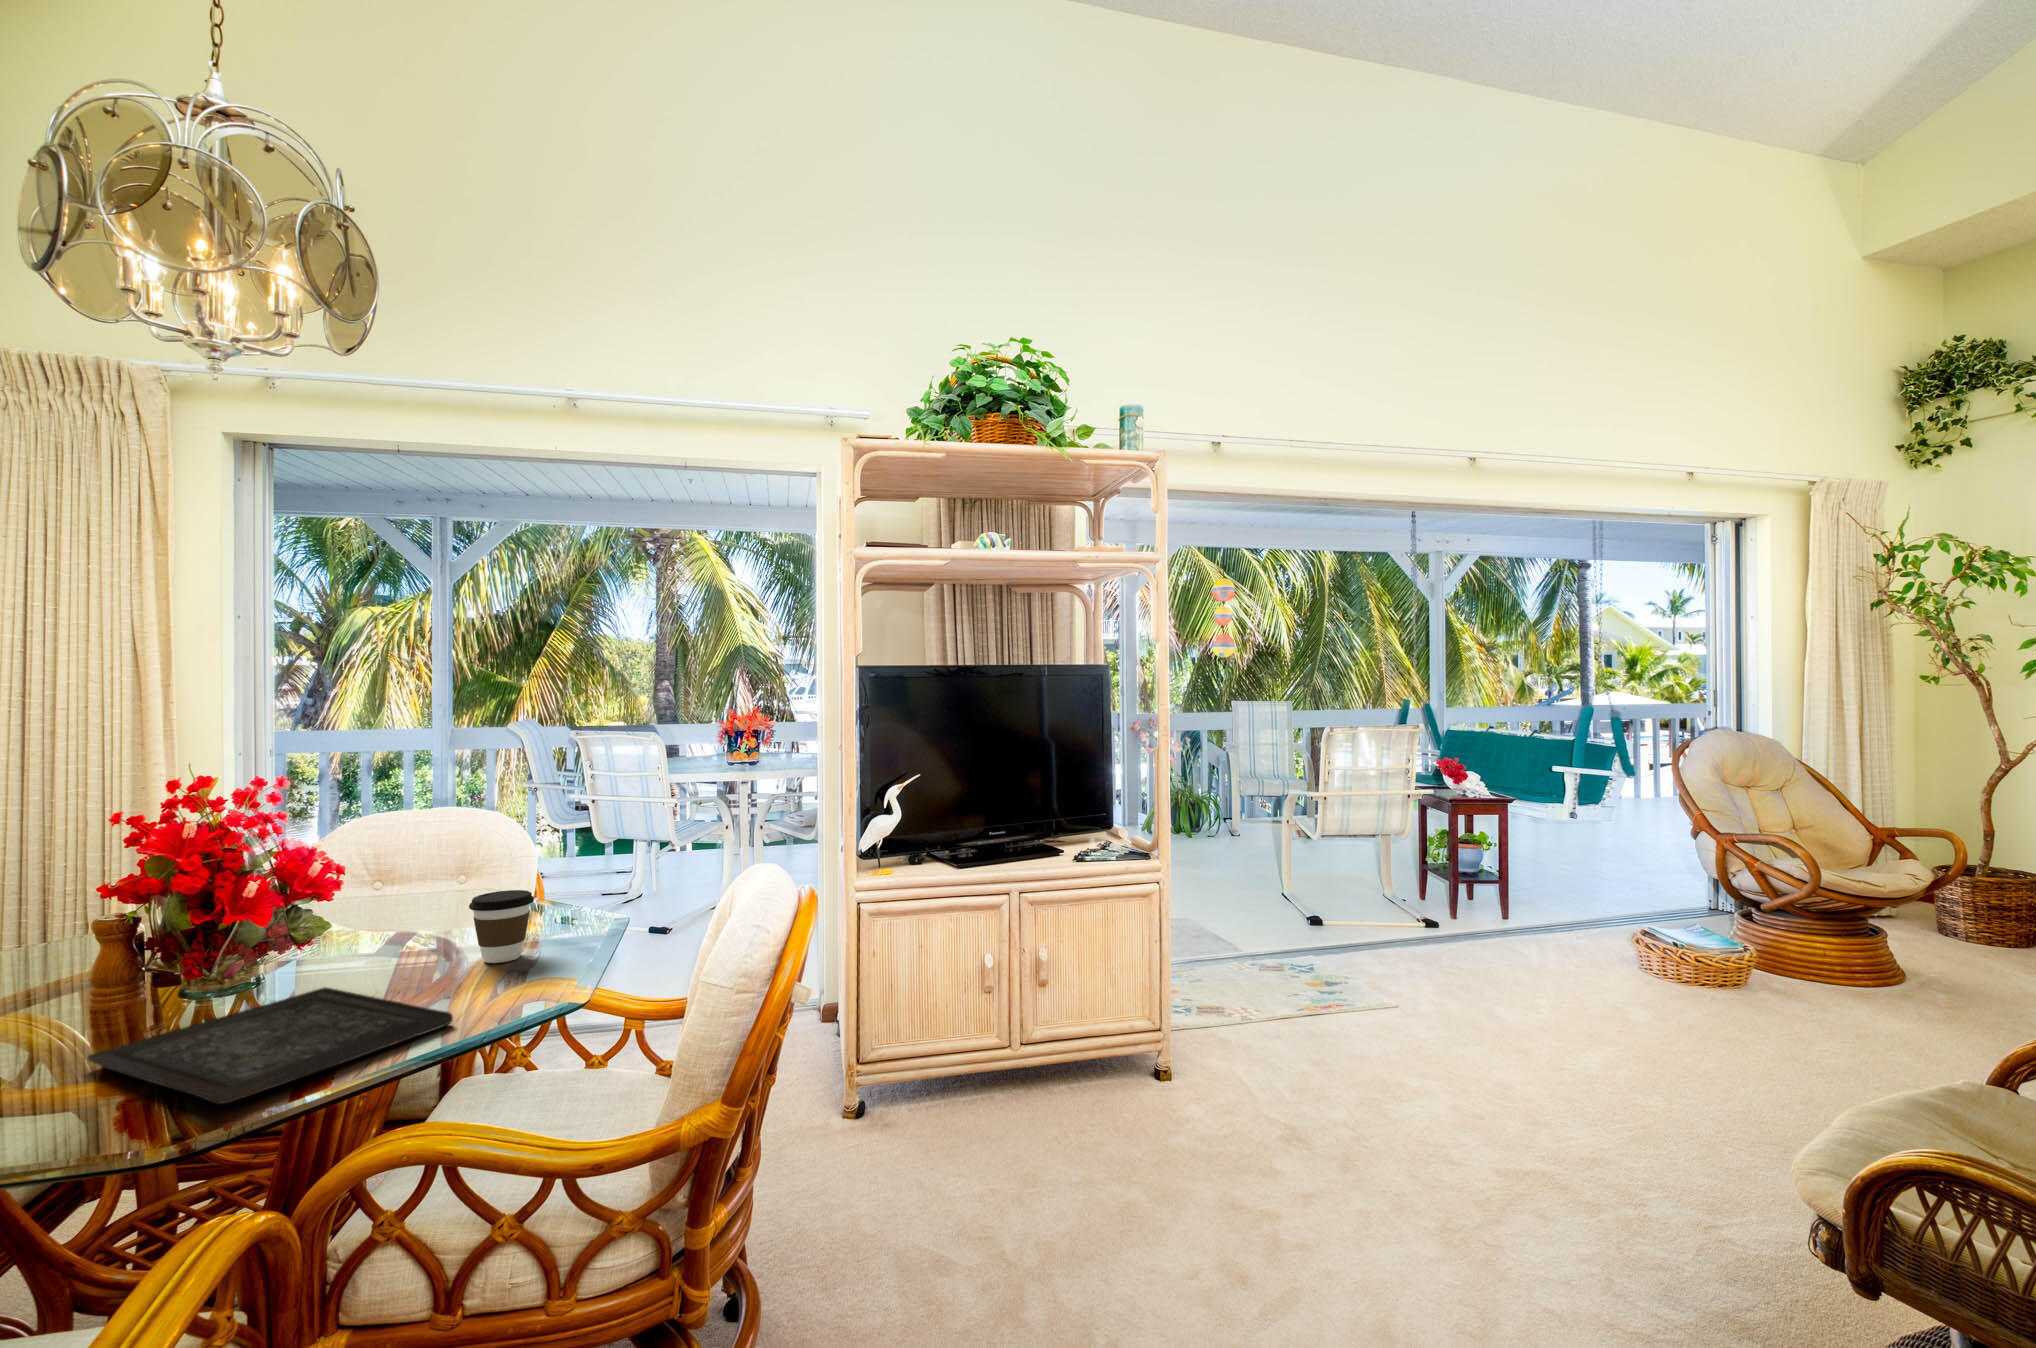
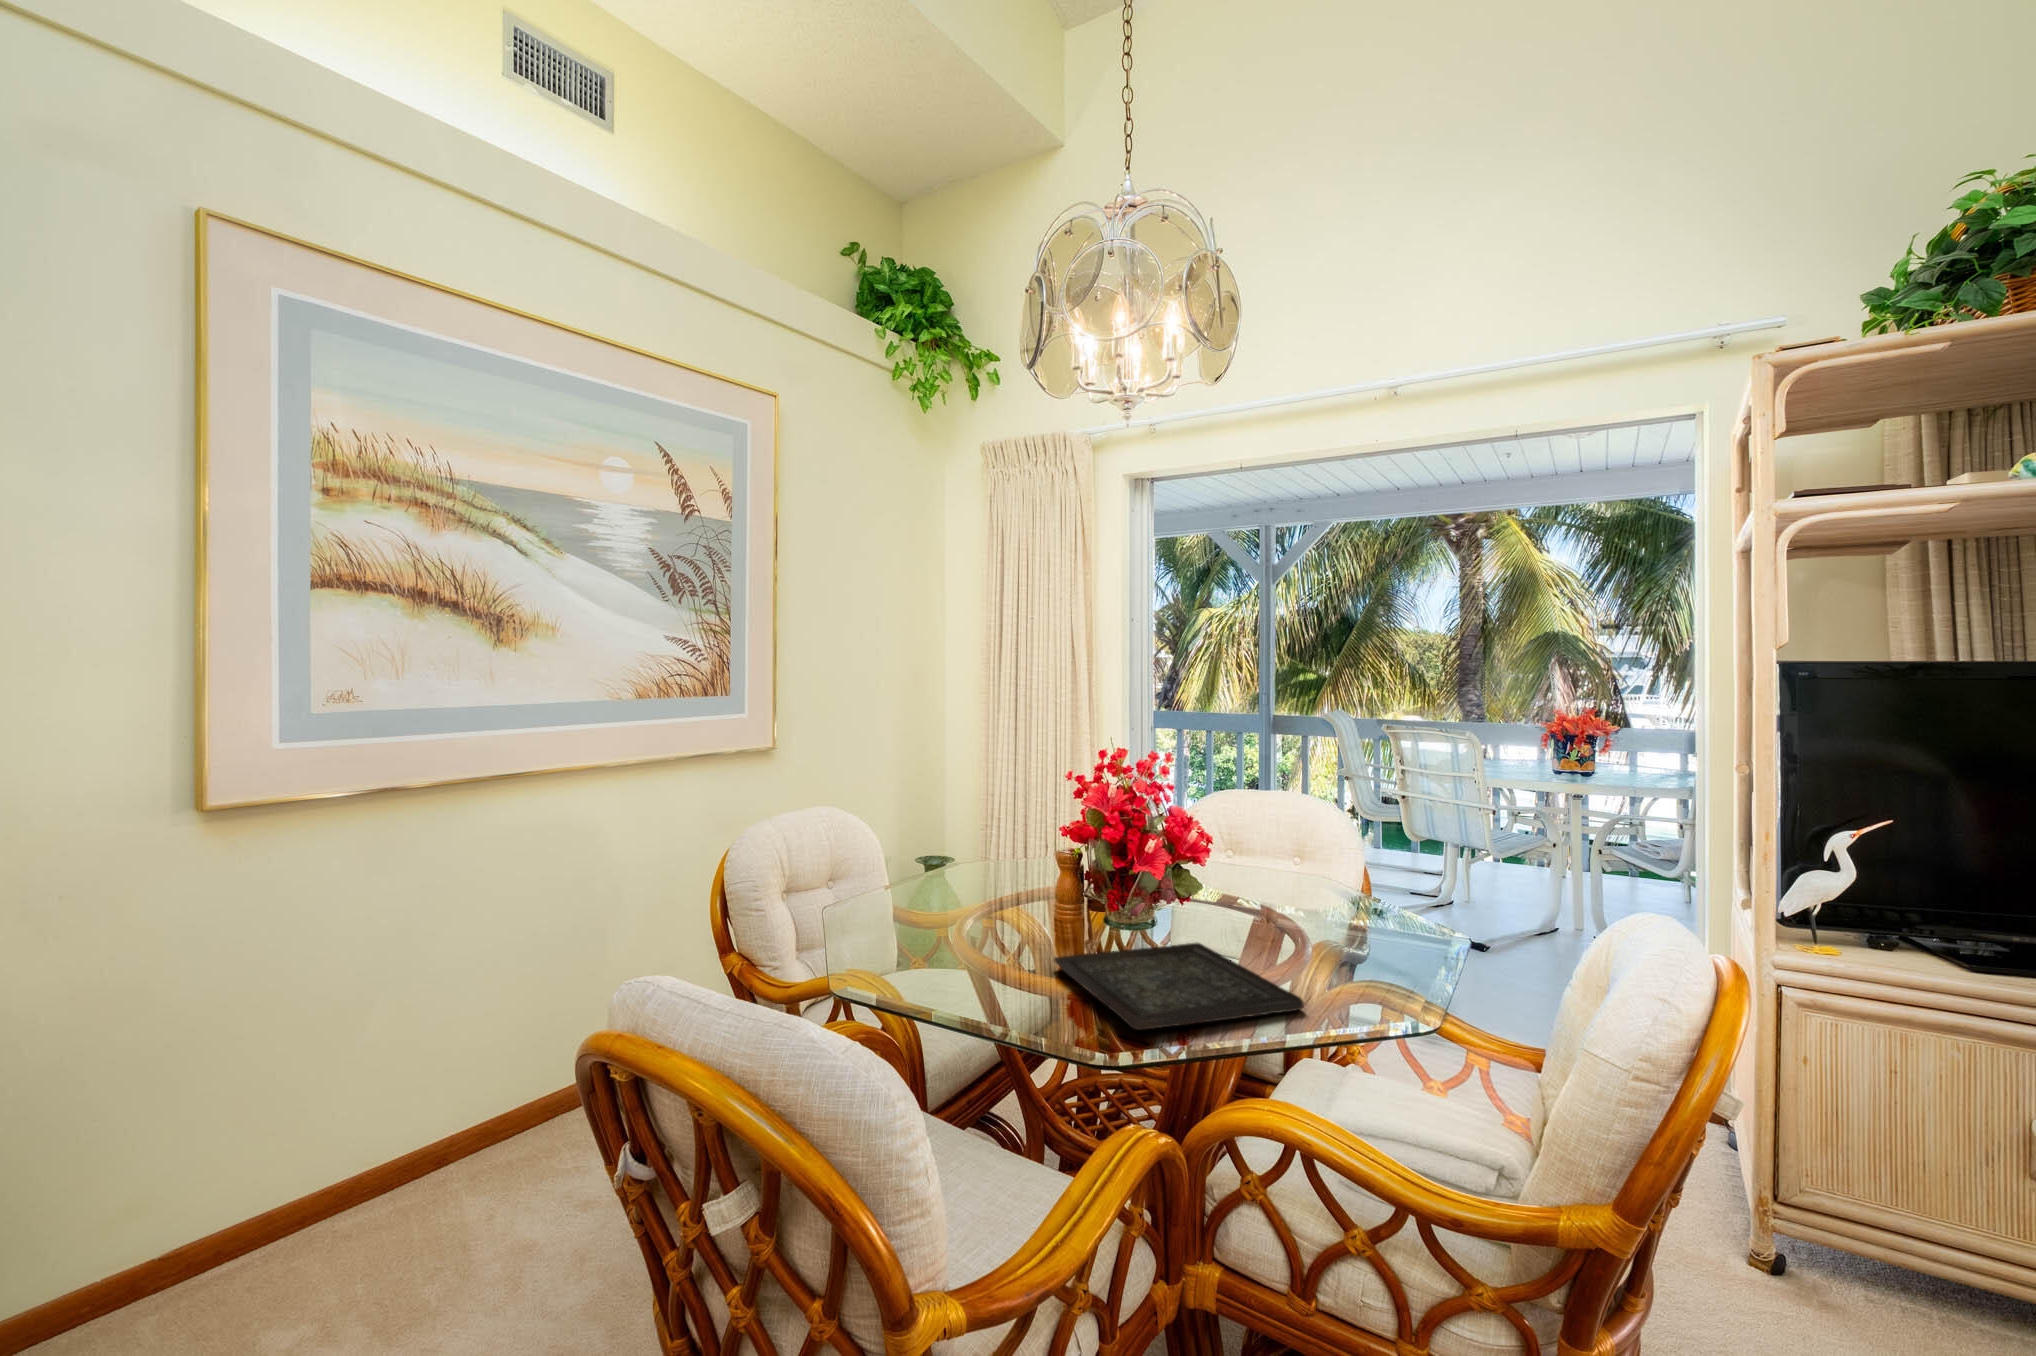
coffee cup: present [469,890,534,963] -> none [1312,884,1371,956]

